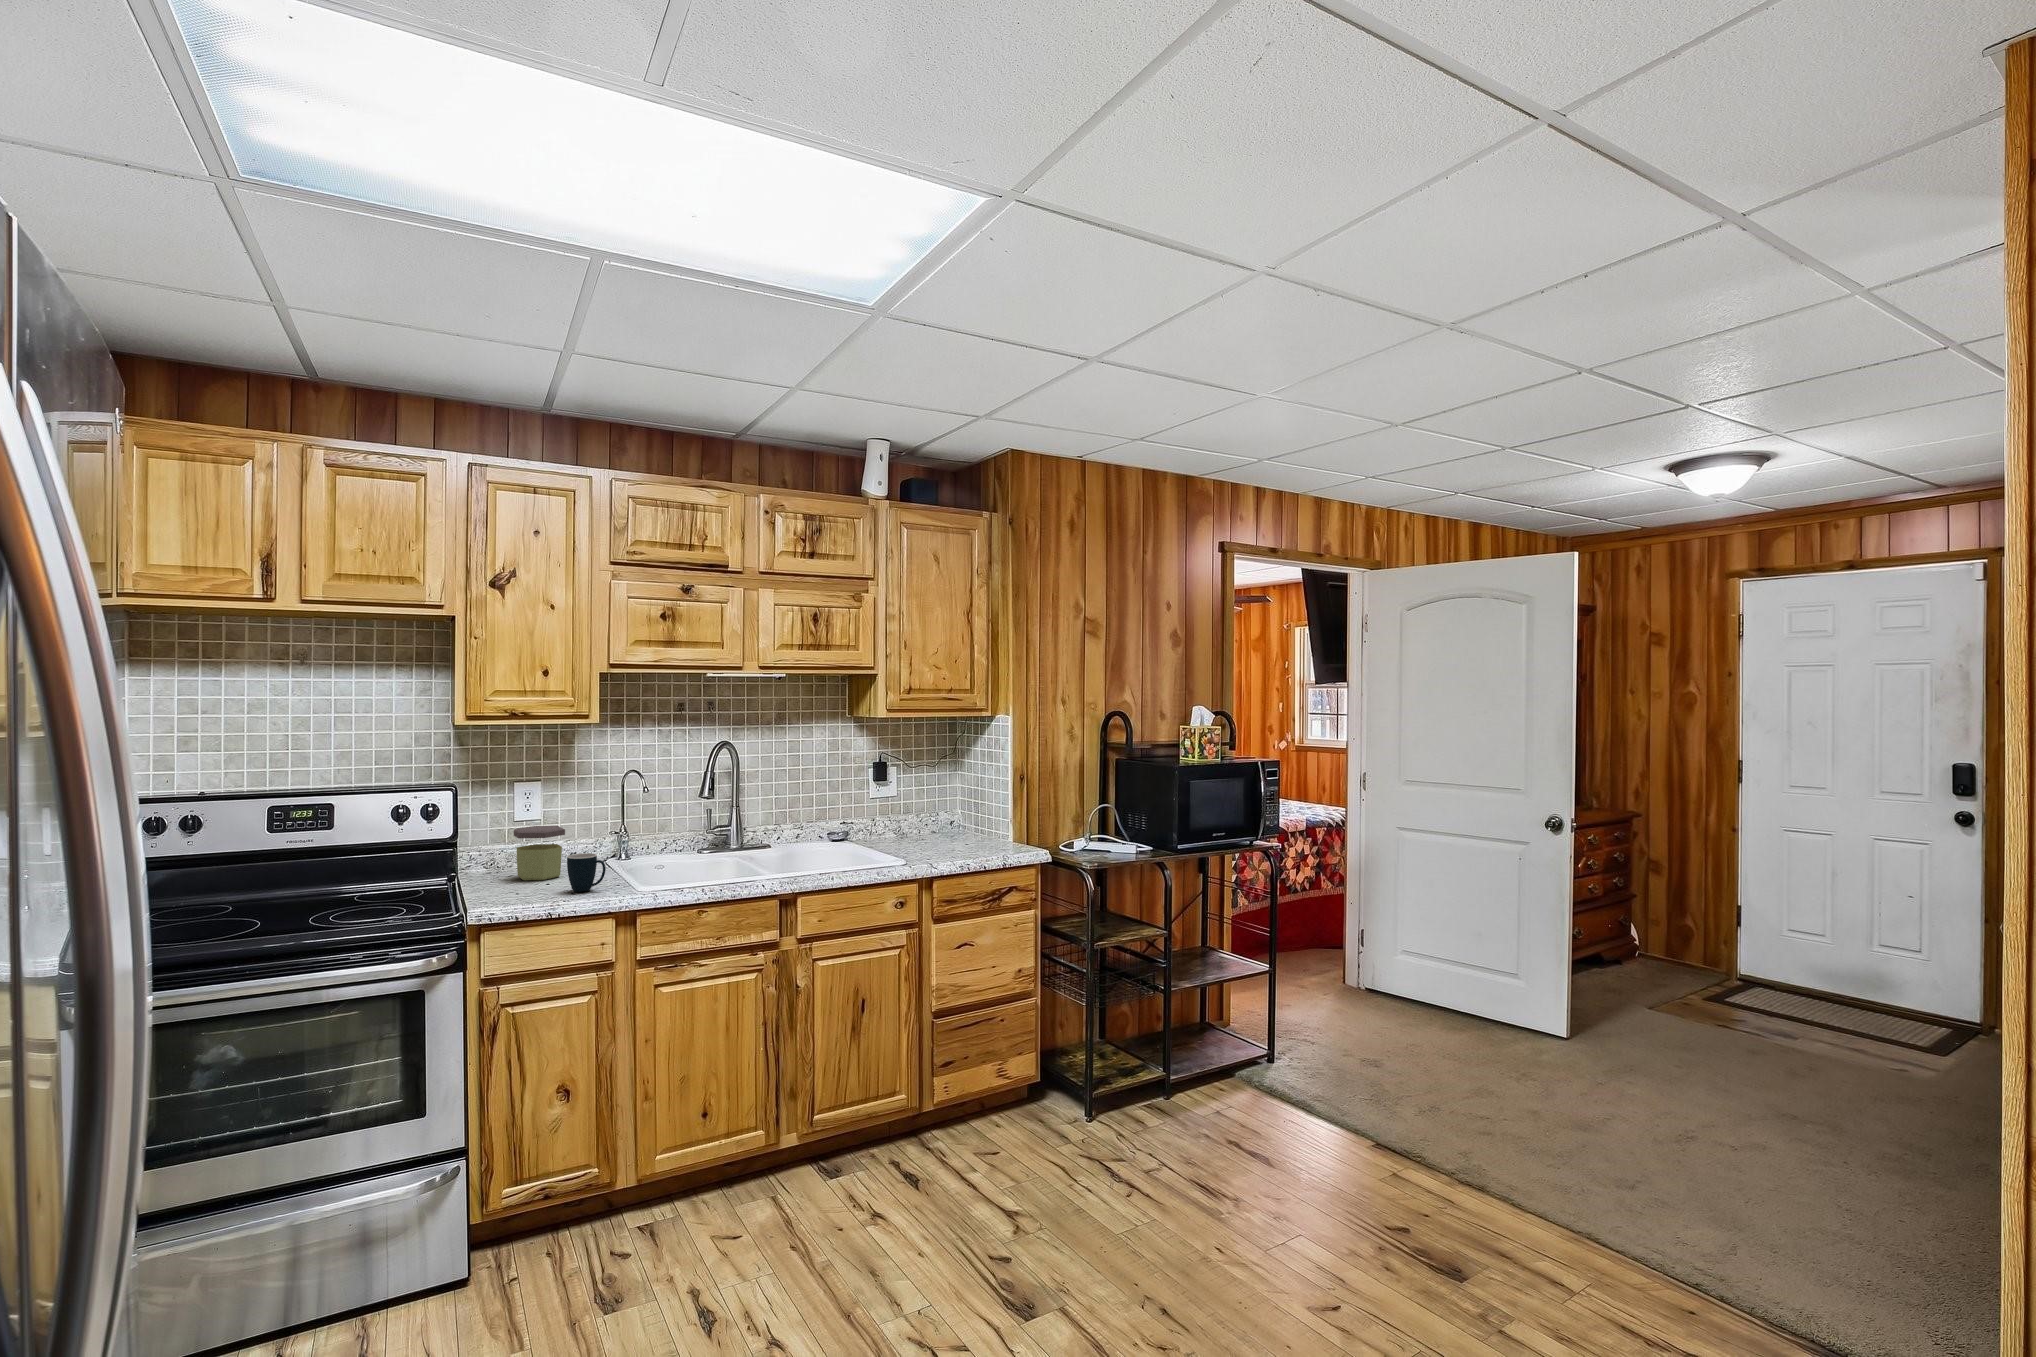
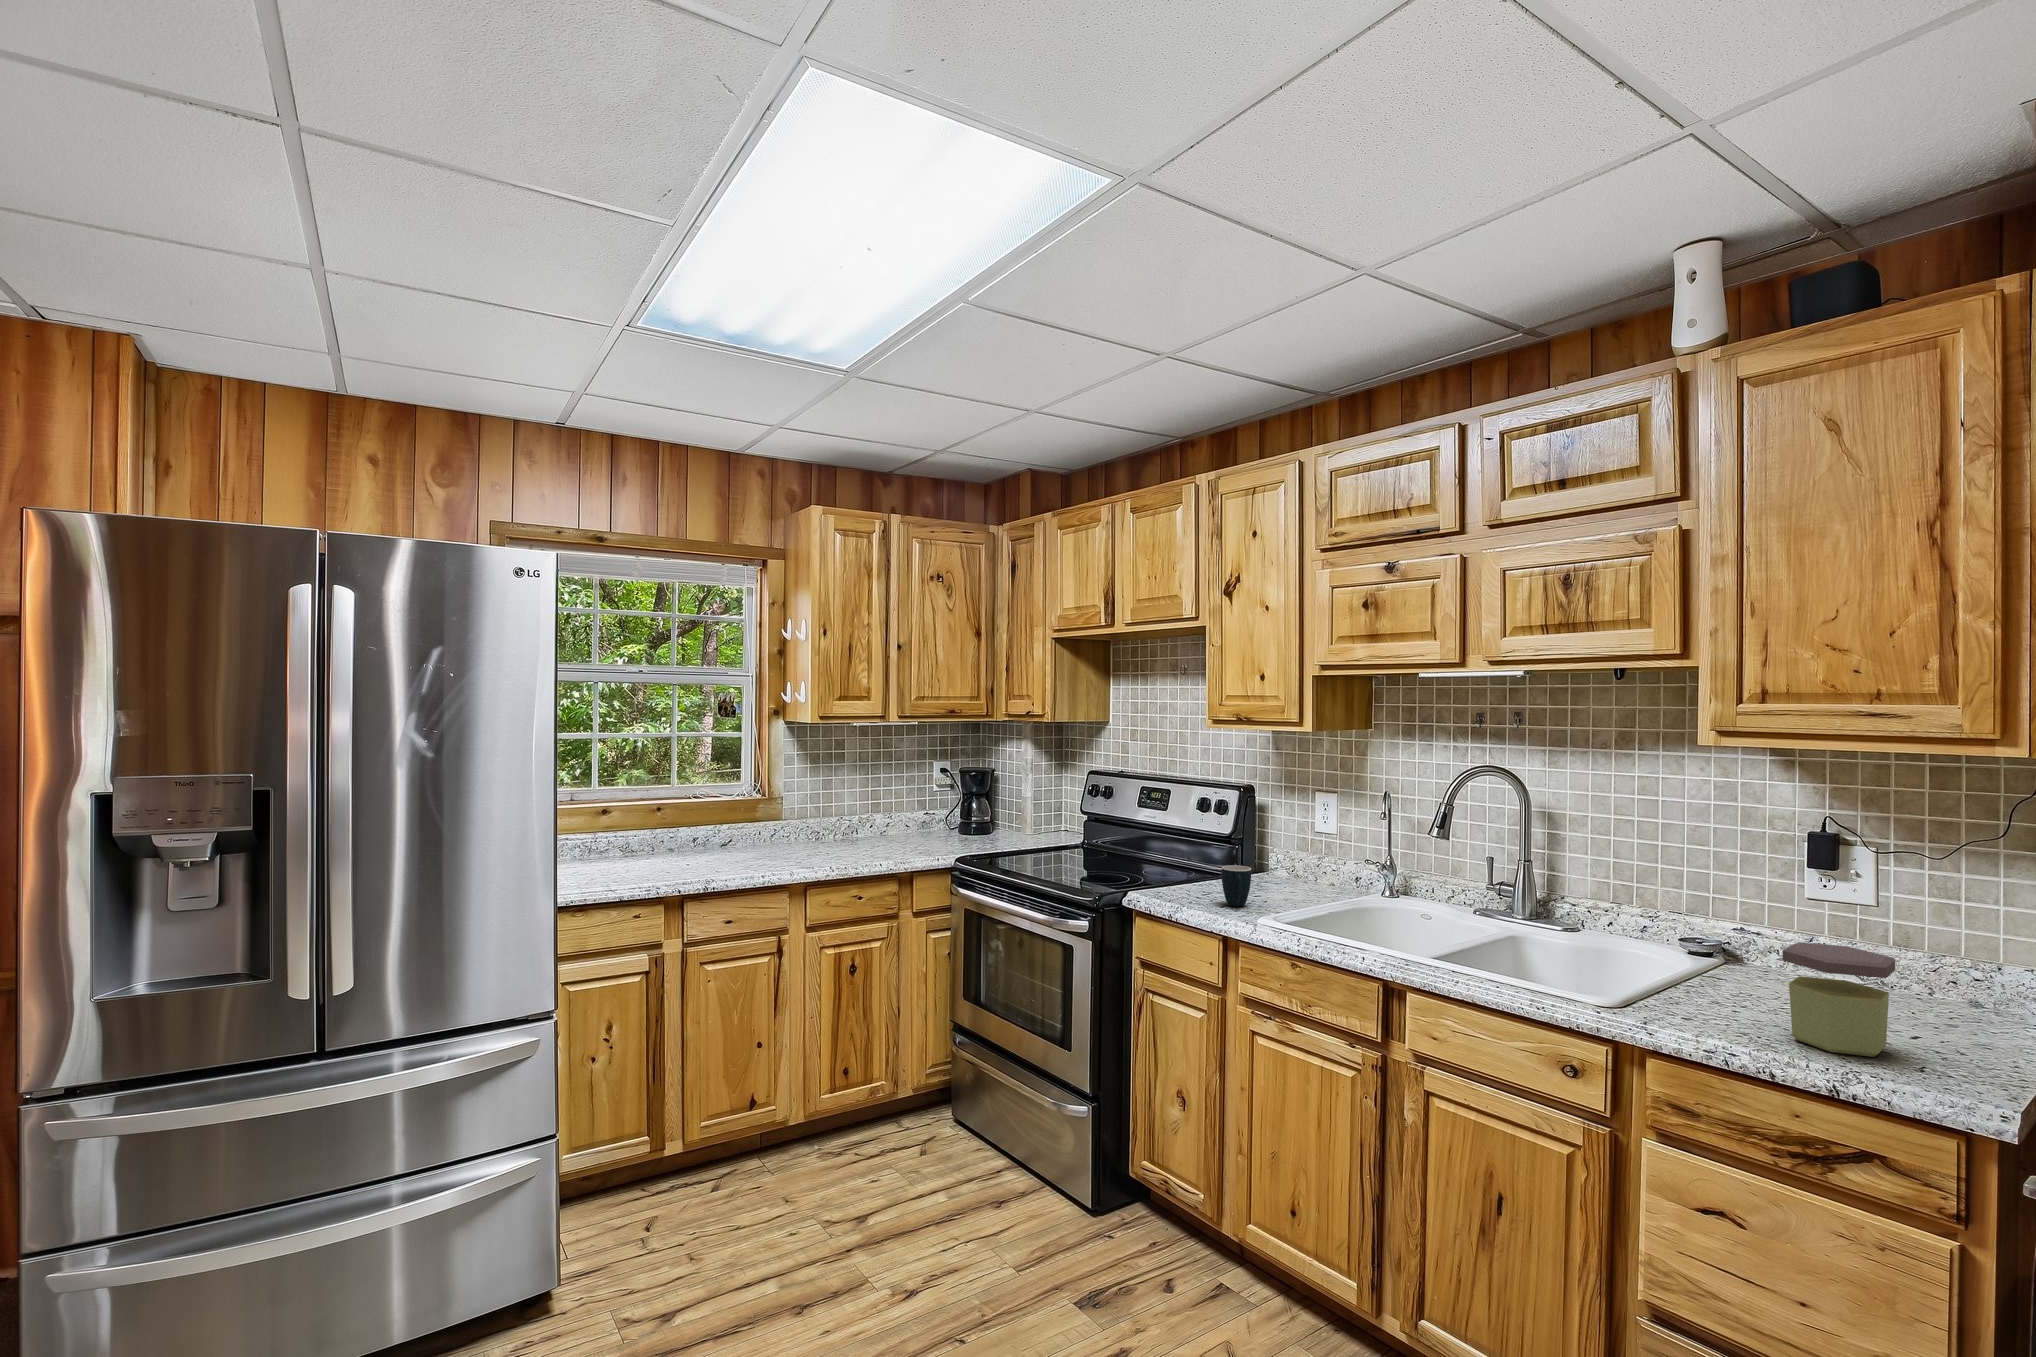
jar: present [514,826,565,880] -> present [1782,942,1895,1057]

